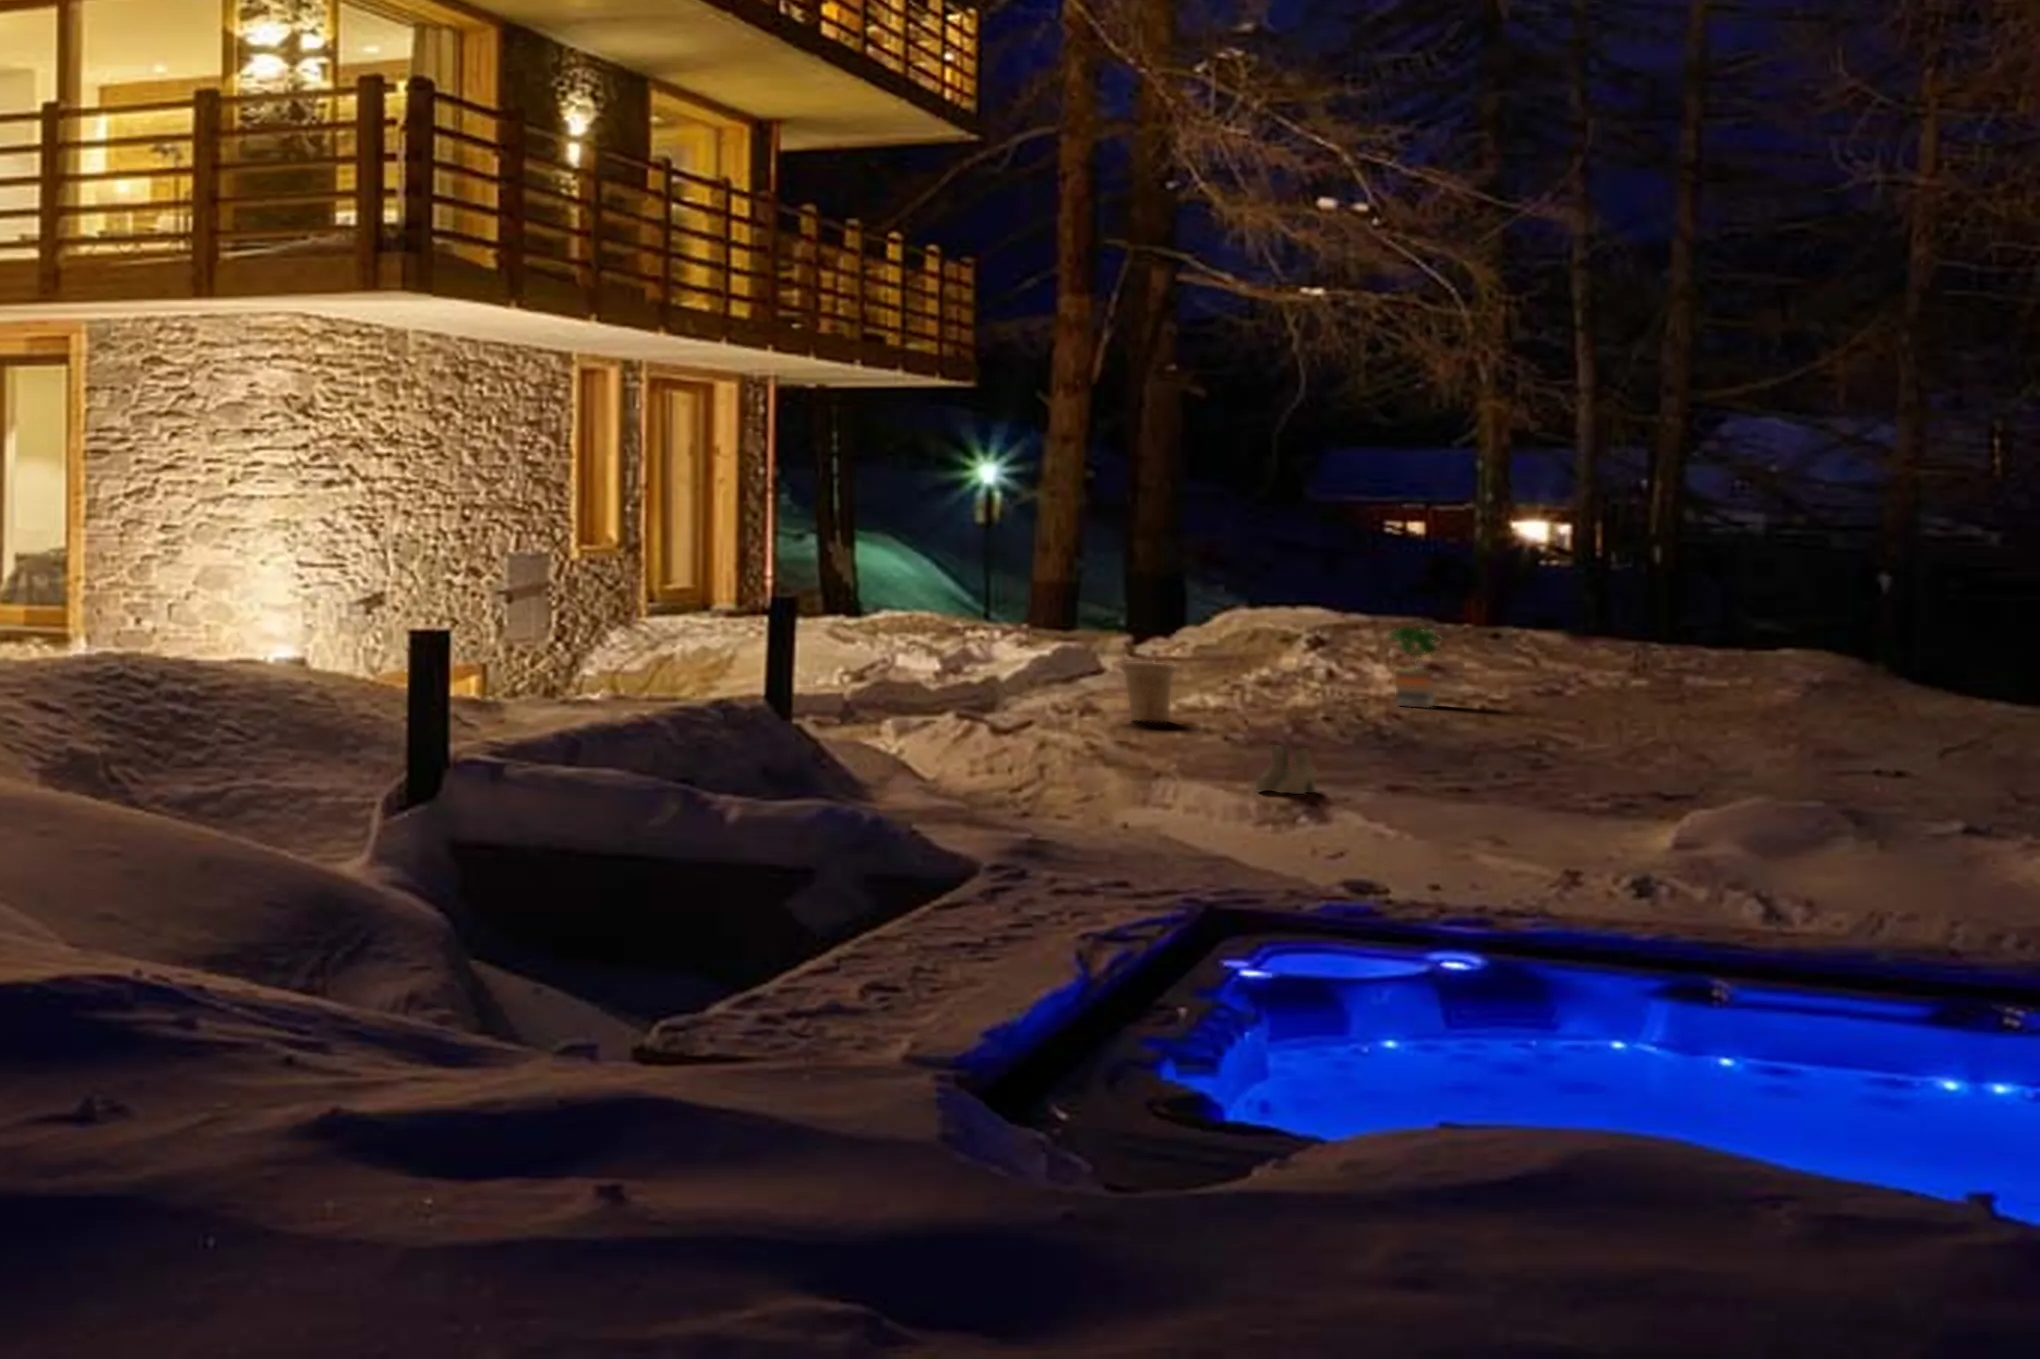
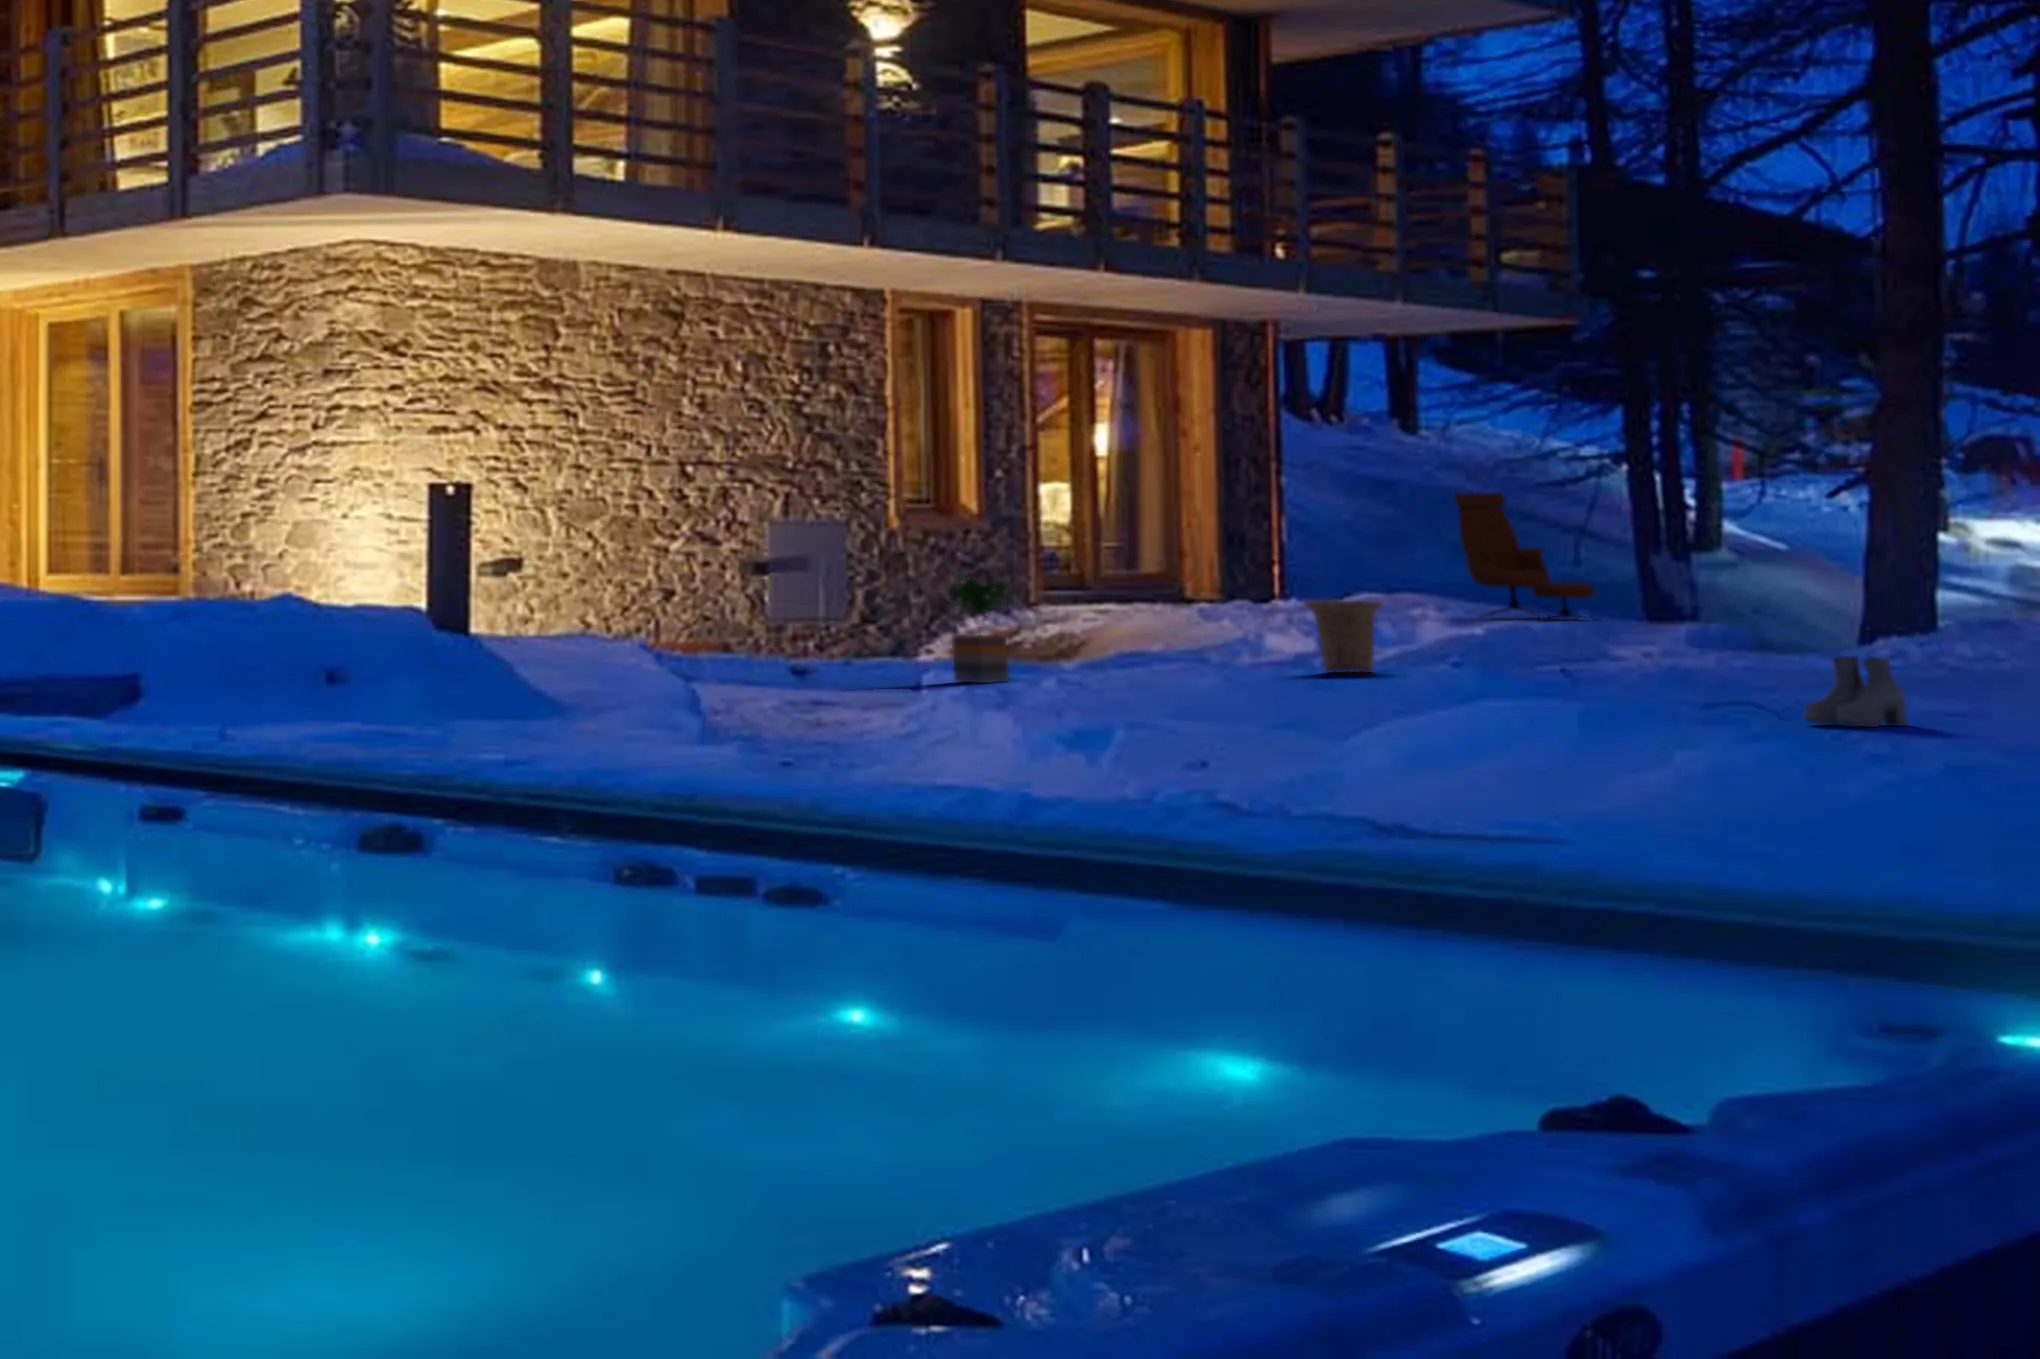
lounge chair: none [930,523,1046,633] -> present [1454,492,1595,620]
potted tree: present [1389,627,1441,708] -> present [948,578,1013,683]
boots: present [1256,745,1316,794] -> present [1805,656,1907,727]

